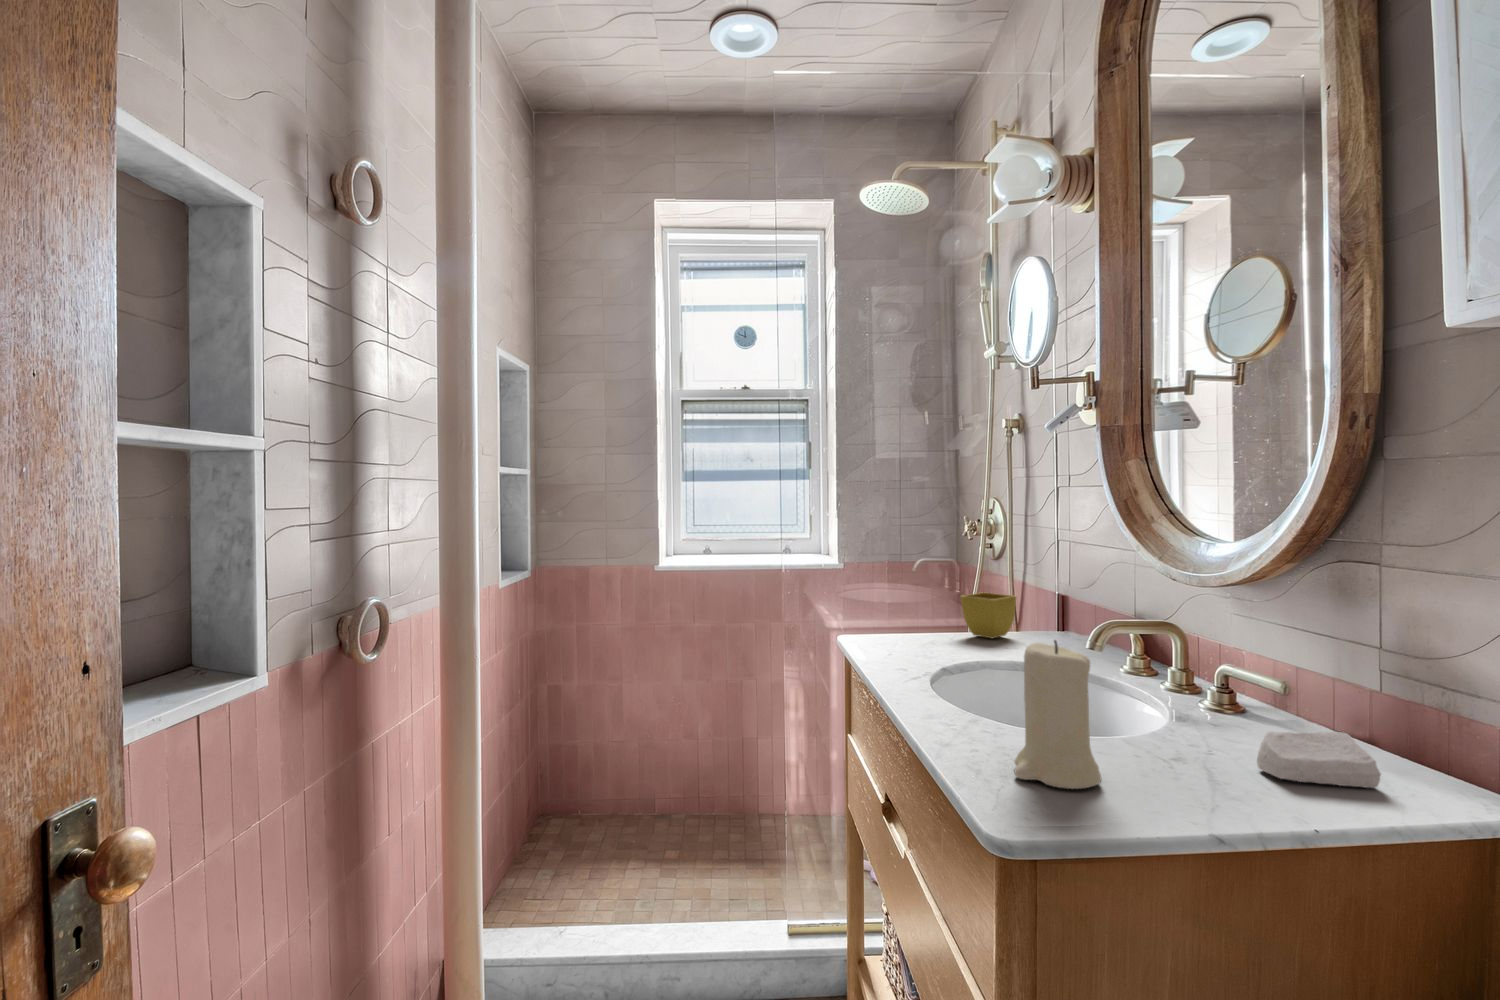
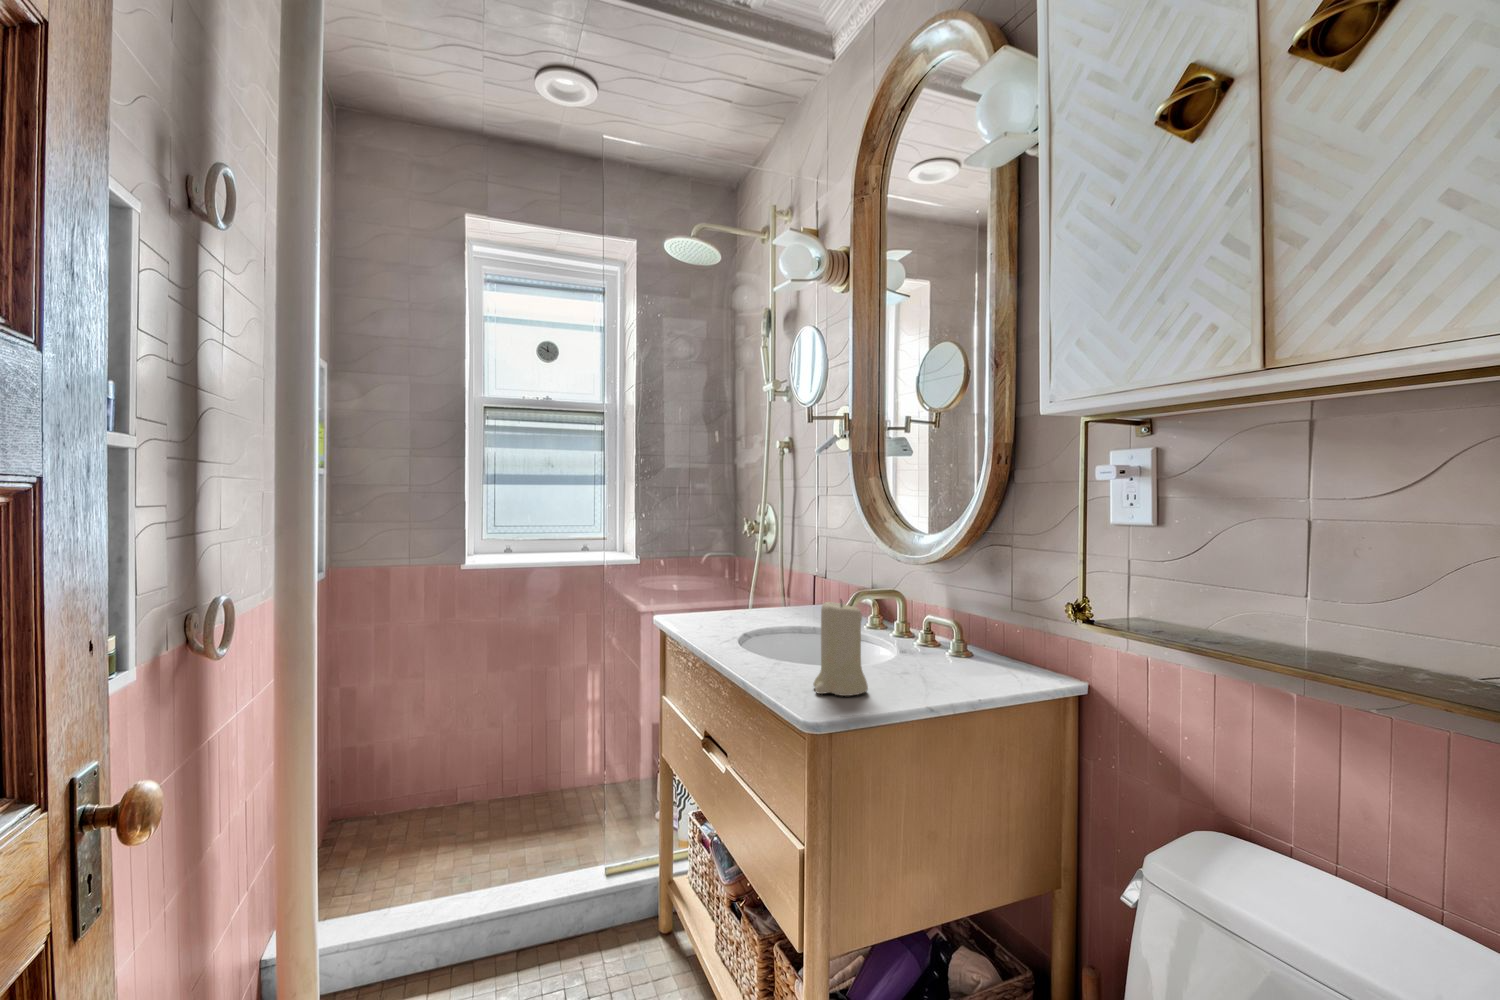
flower pot: present [961,593,1016,638] -> none [748,576,788,611]
soap bar: present [1257,731,1381,788] -> none [951,648,1013,679]

